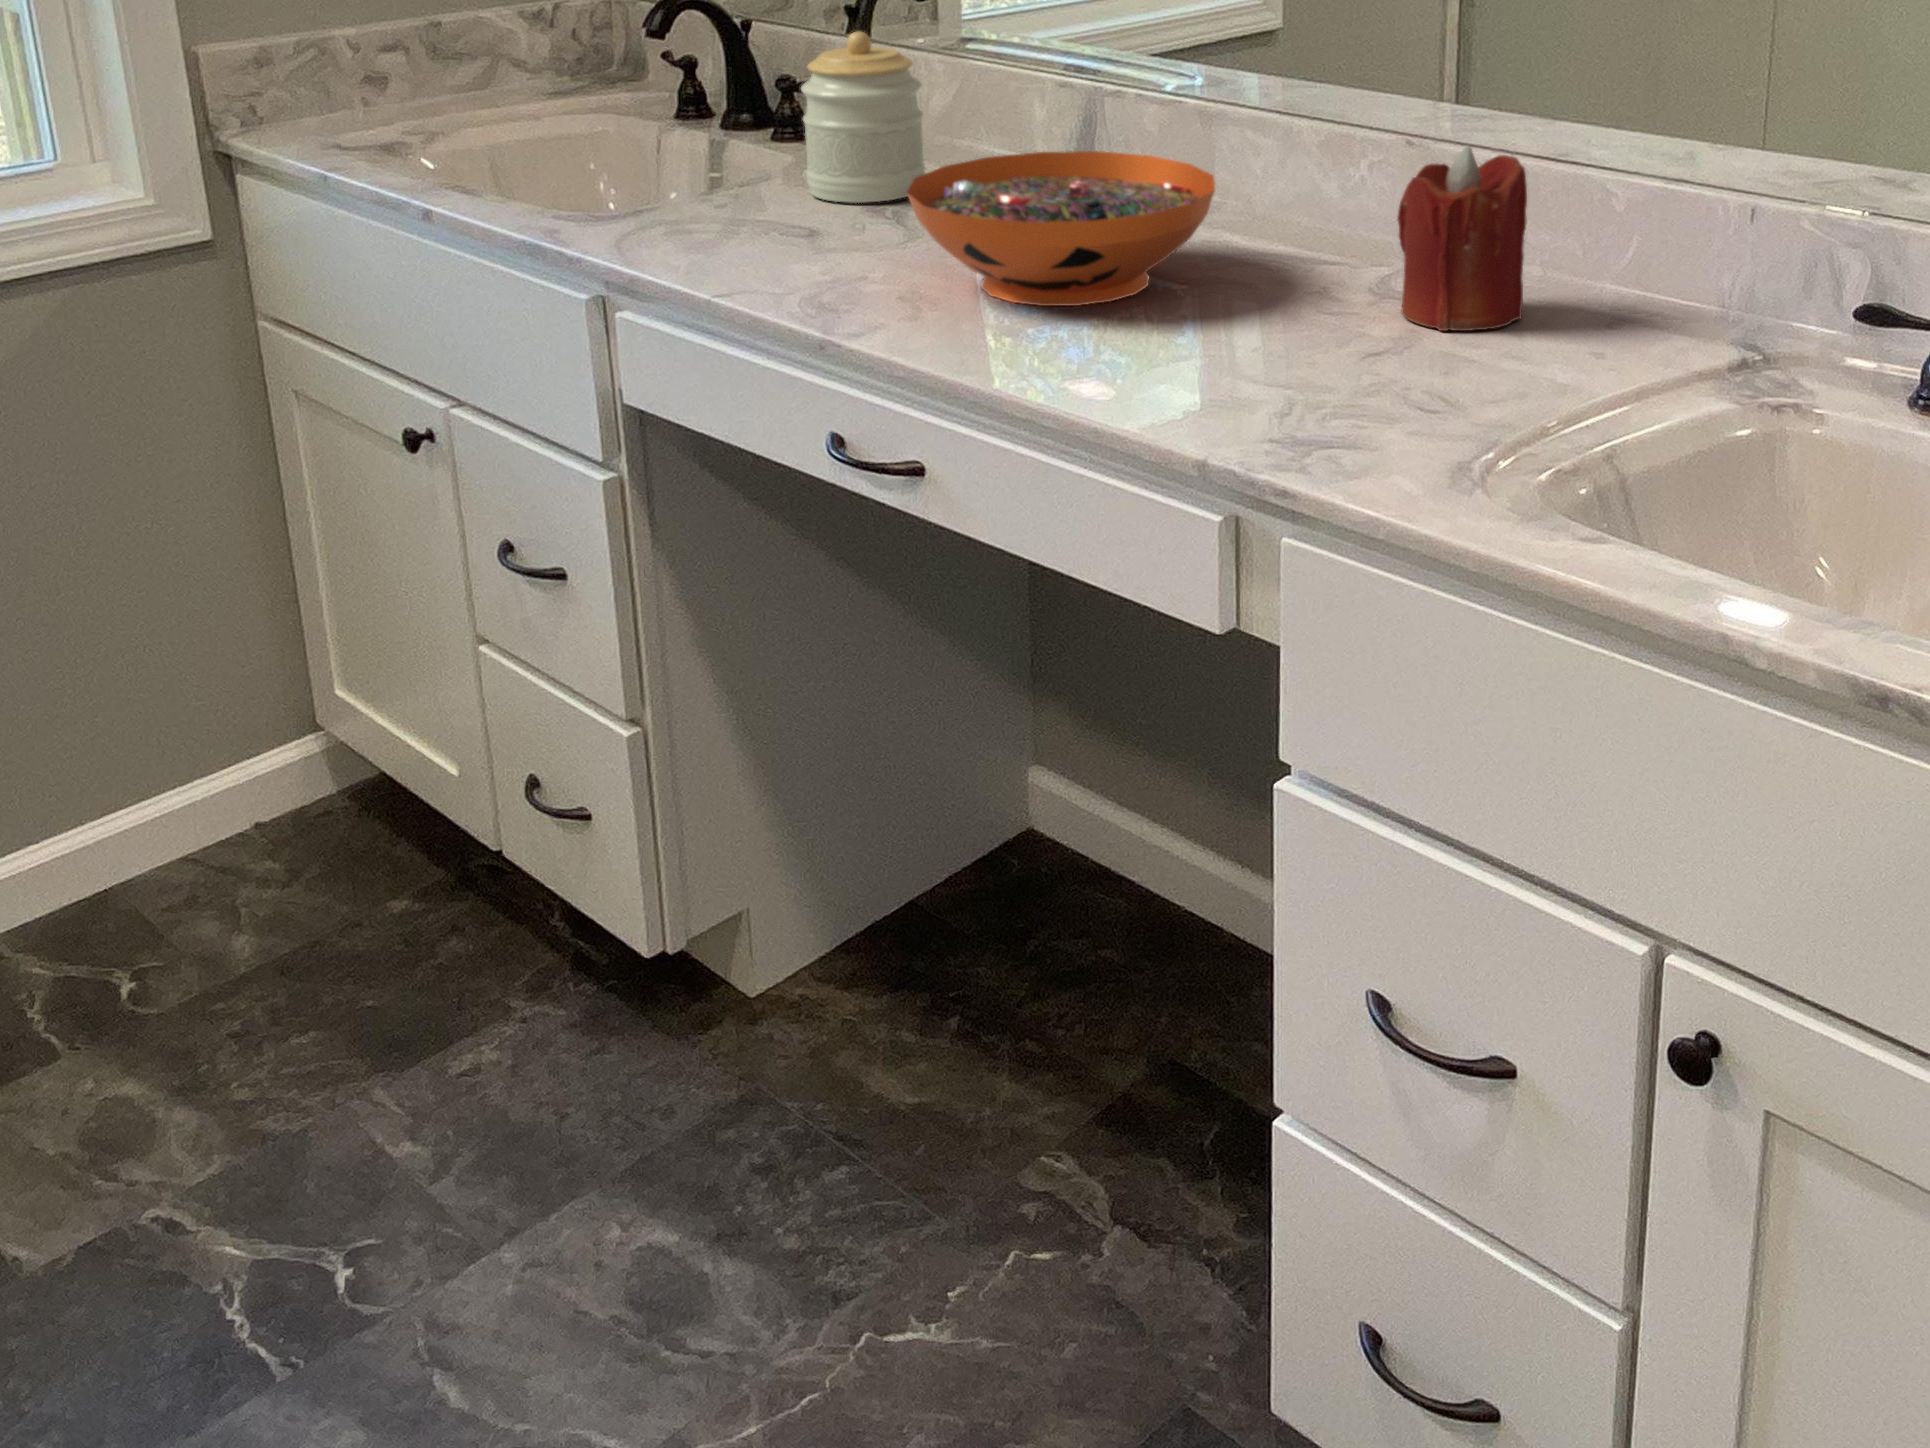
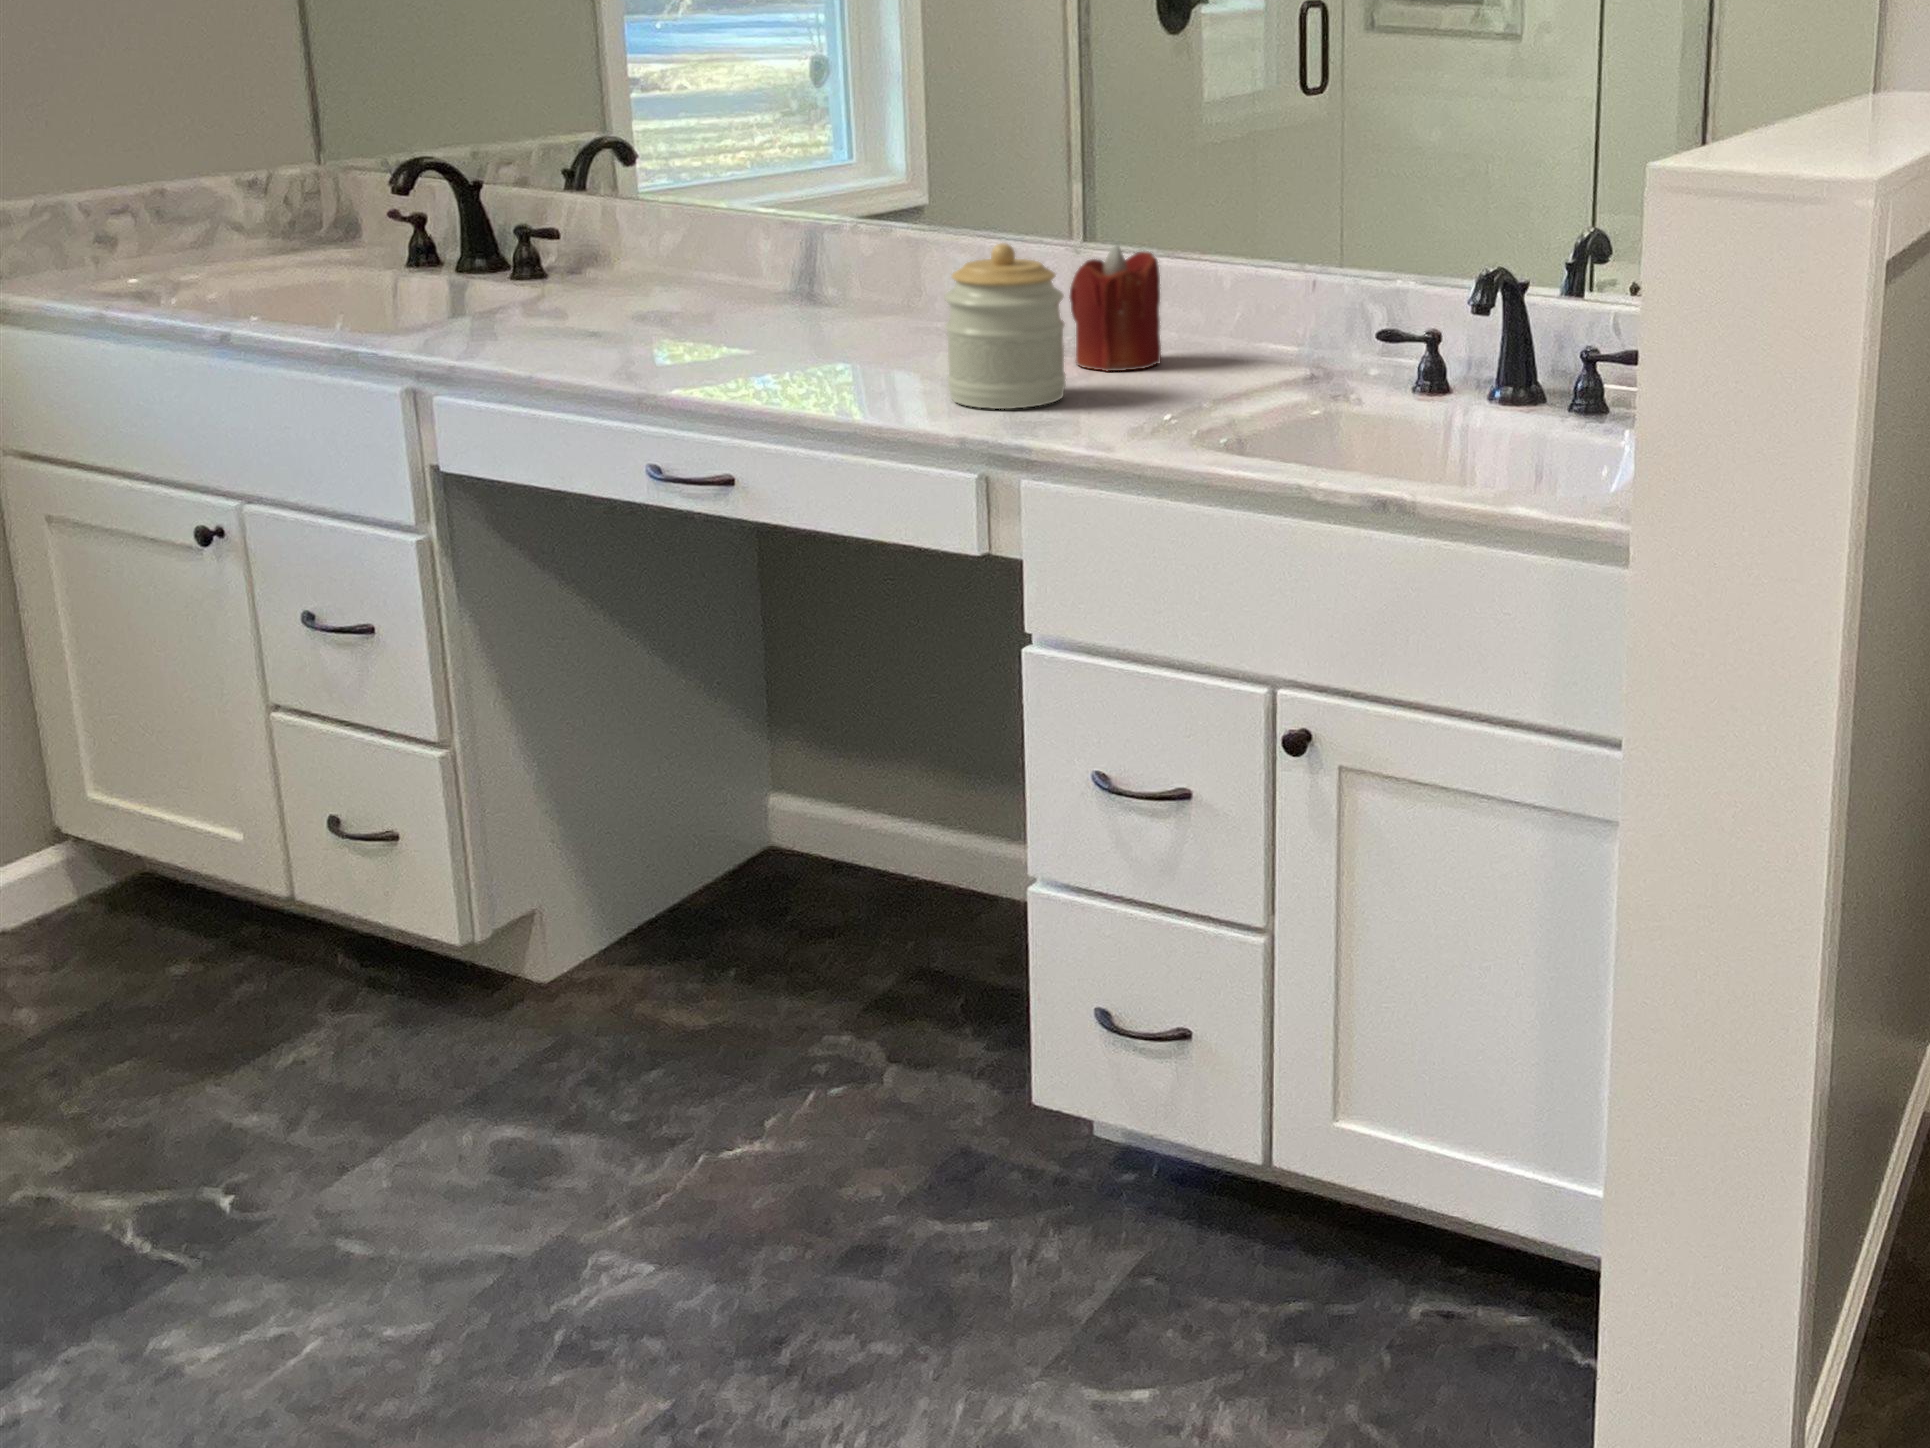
jar: present [801,32,925,203] -> present [945,243,1066,409]
decorative bowl: present [907,151,1215,306] -> none [692,265,933,370]

